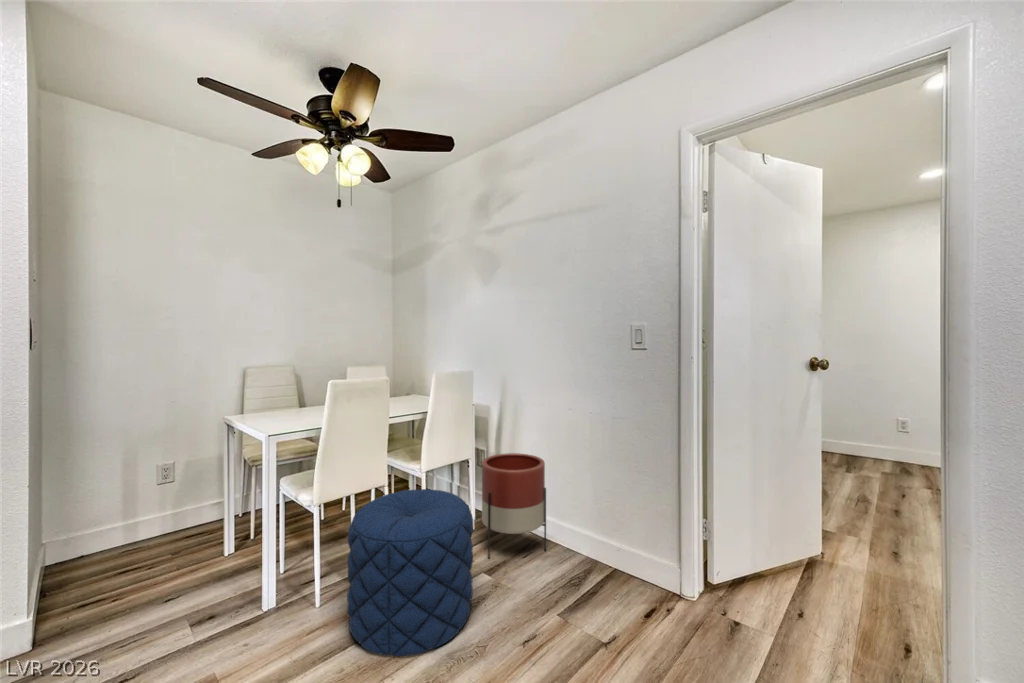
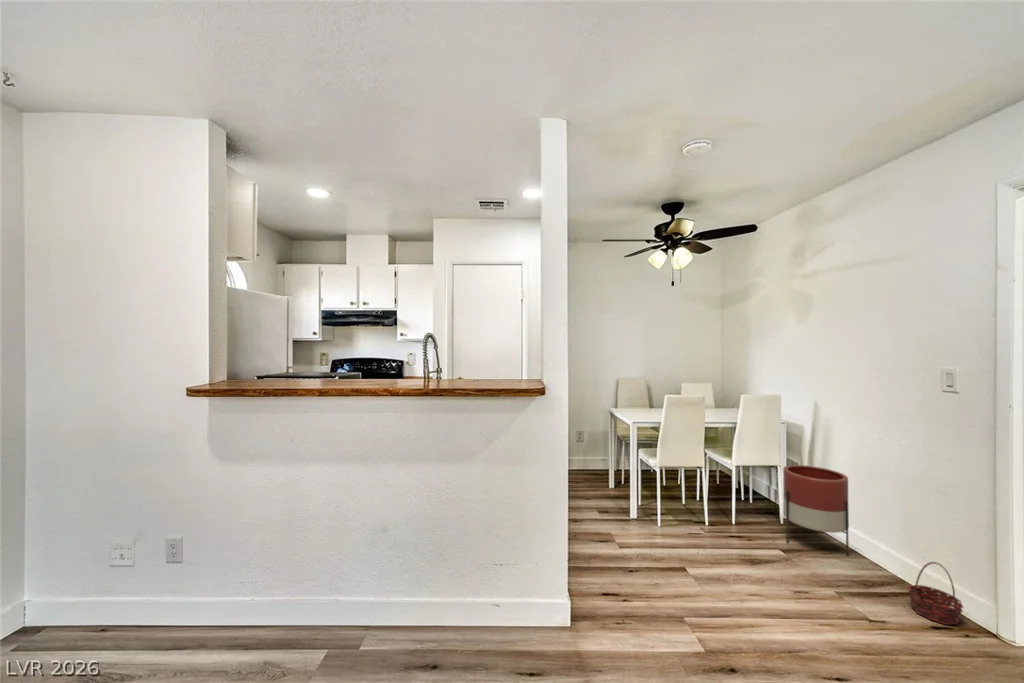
pouf: present [347,489,473,656] -> none [673,470,761,569]
basket: none [615,539,660,607] -> present [909,562,963,625]

